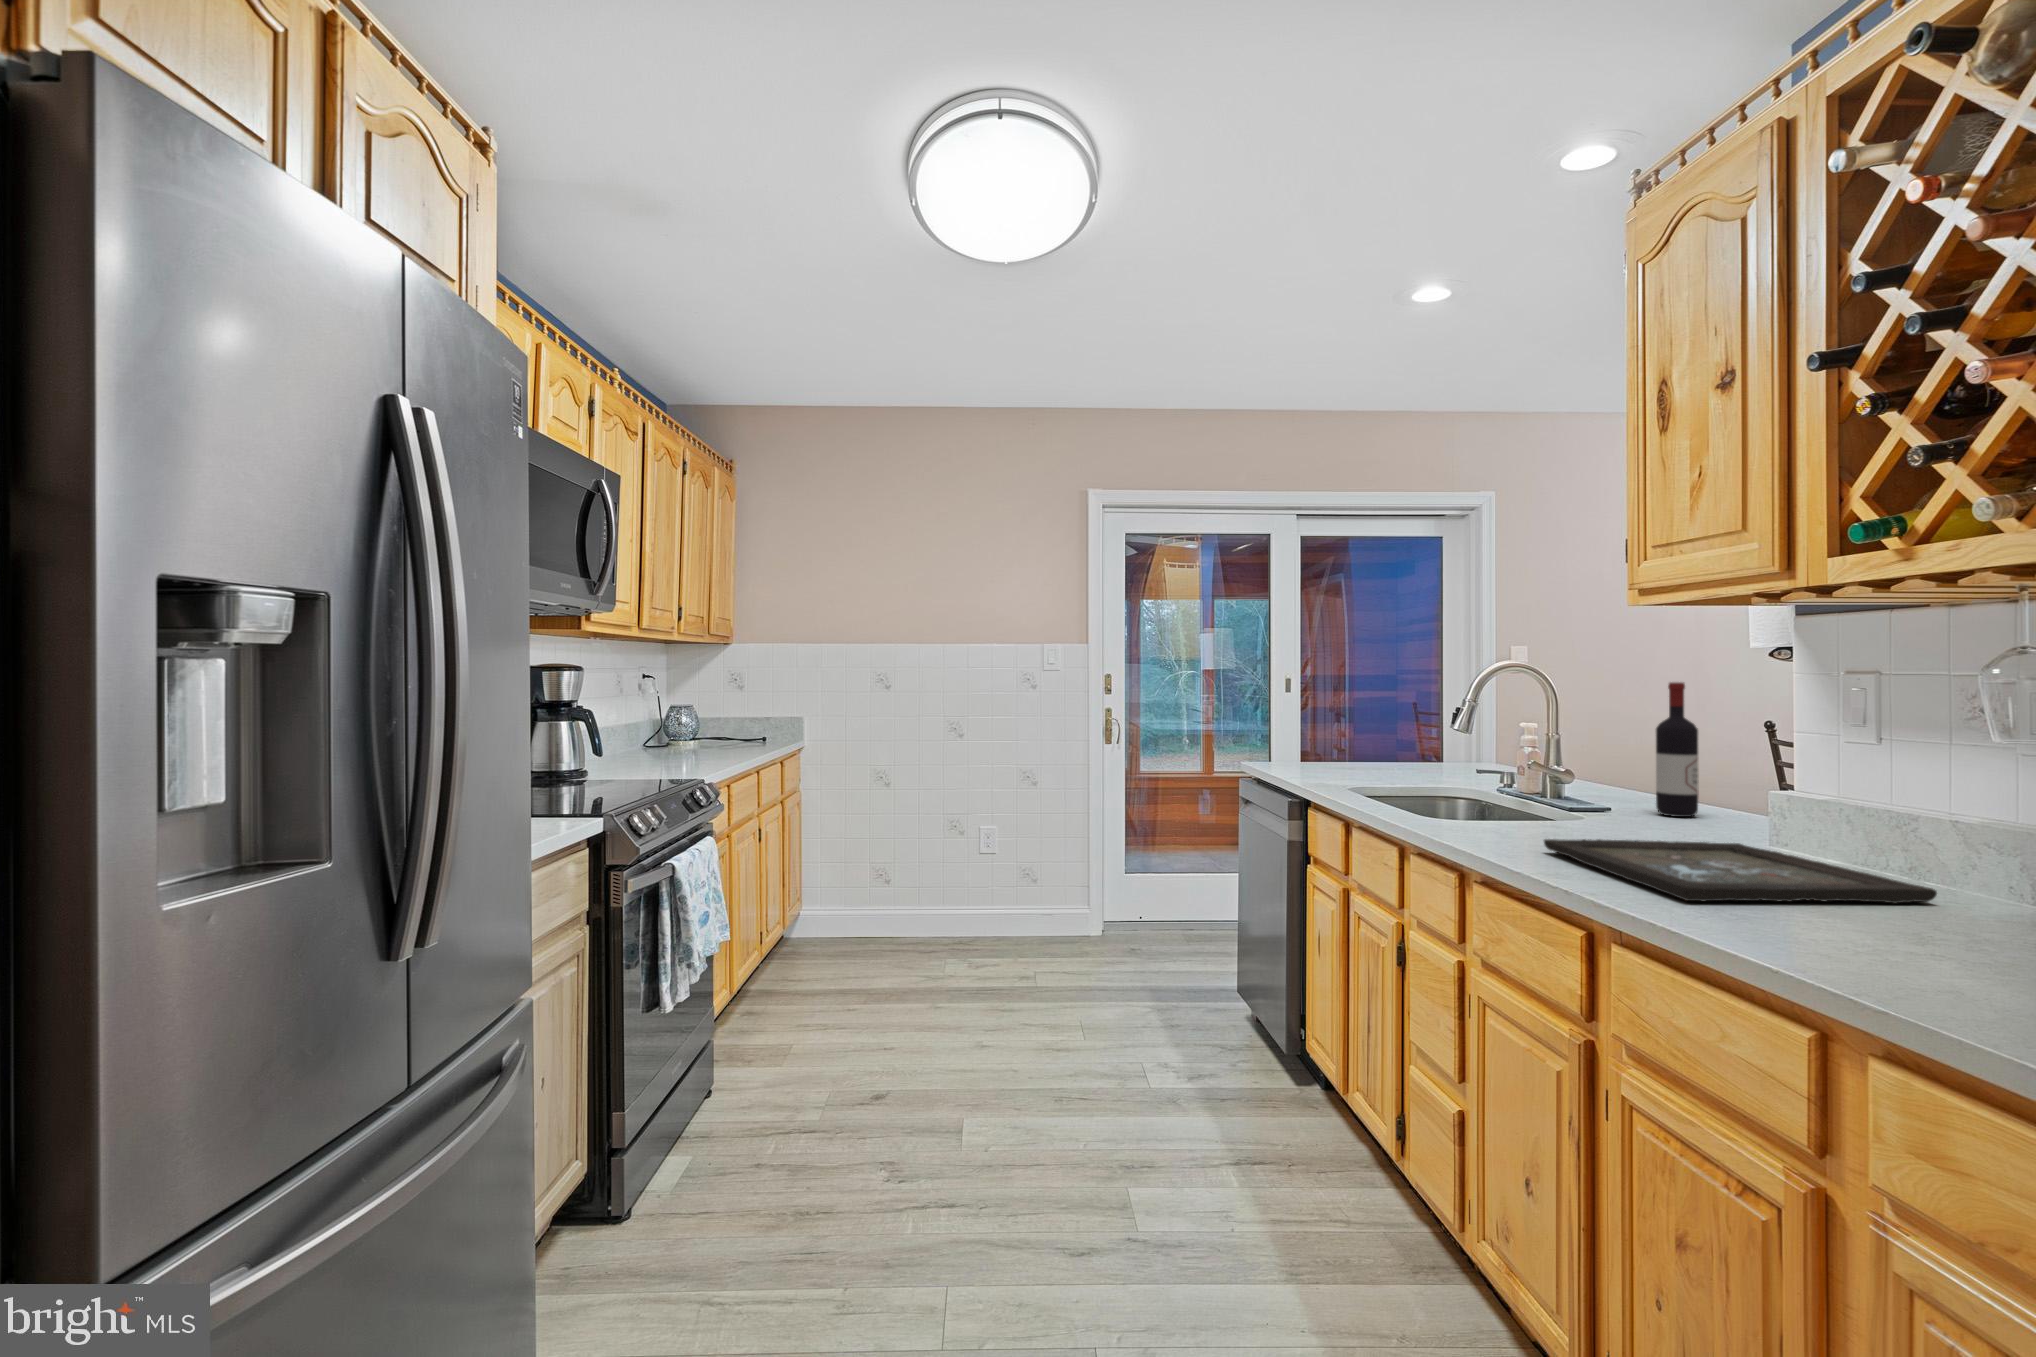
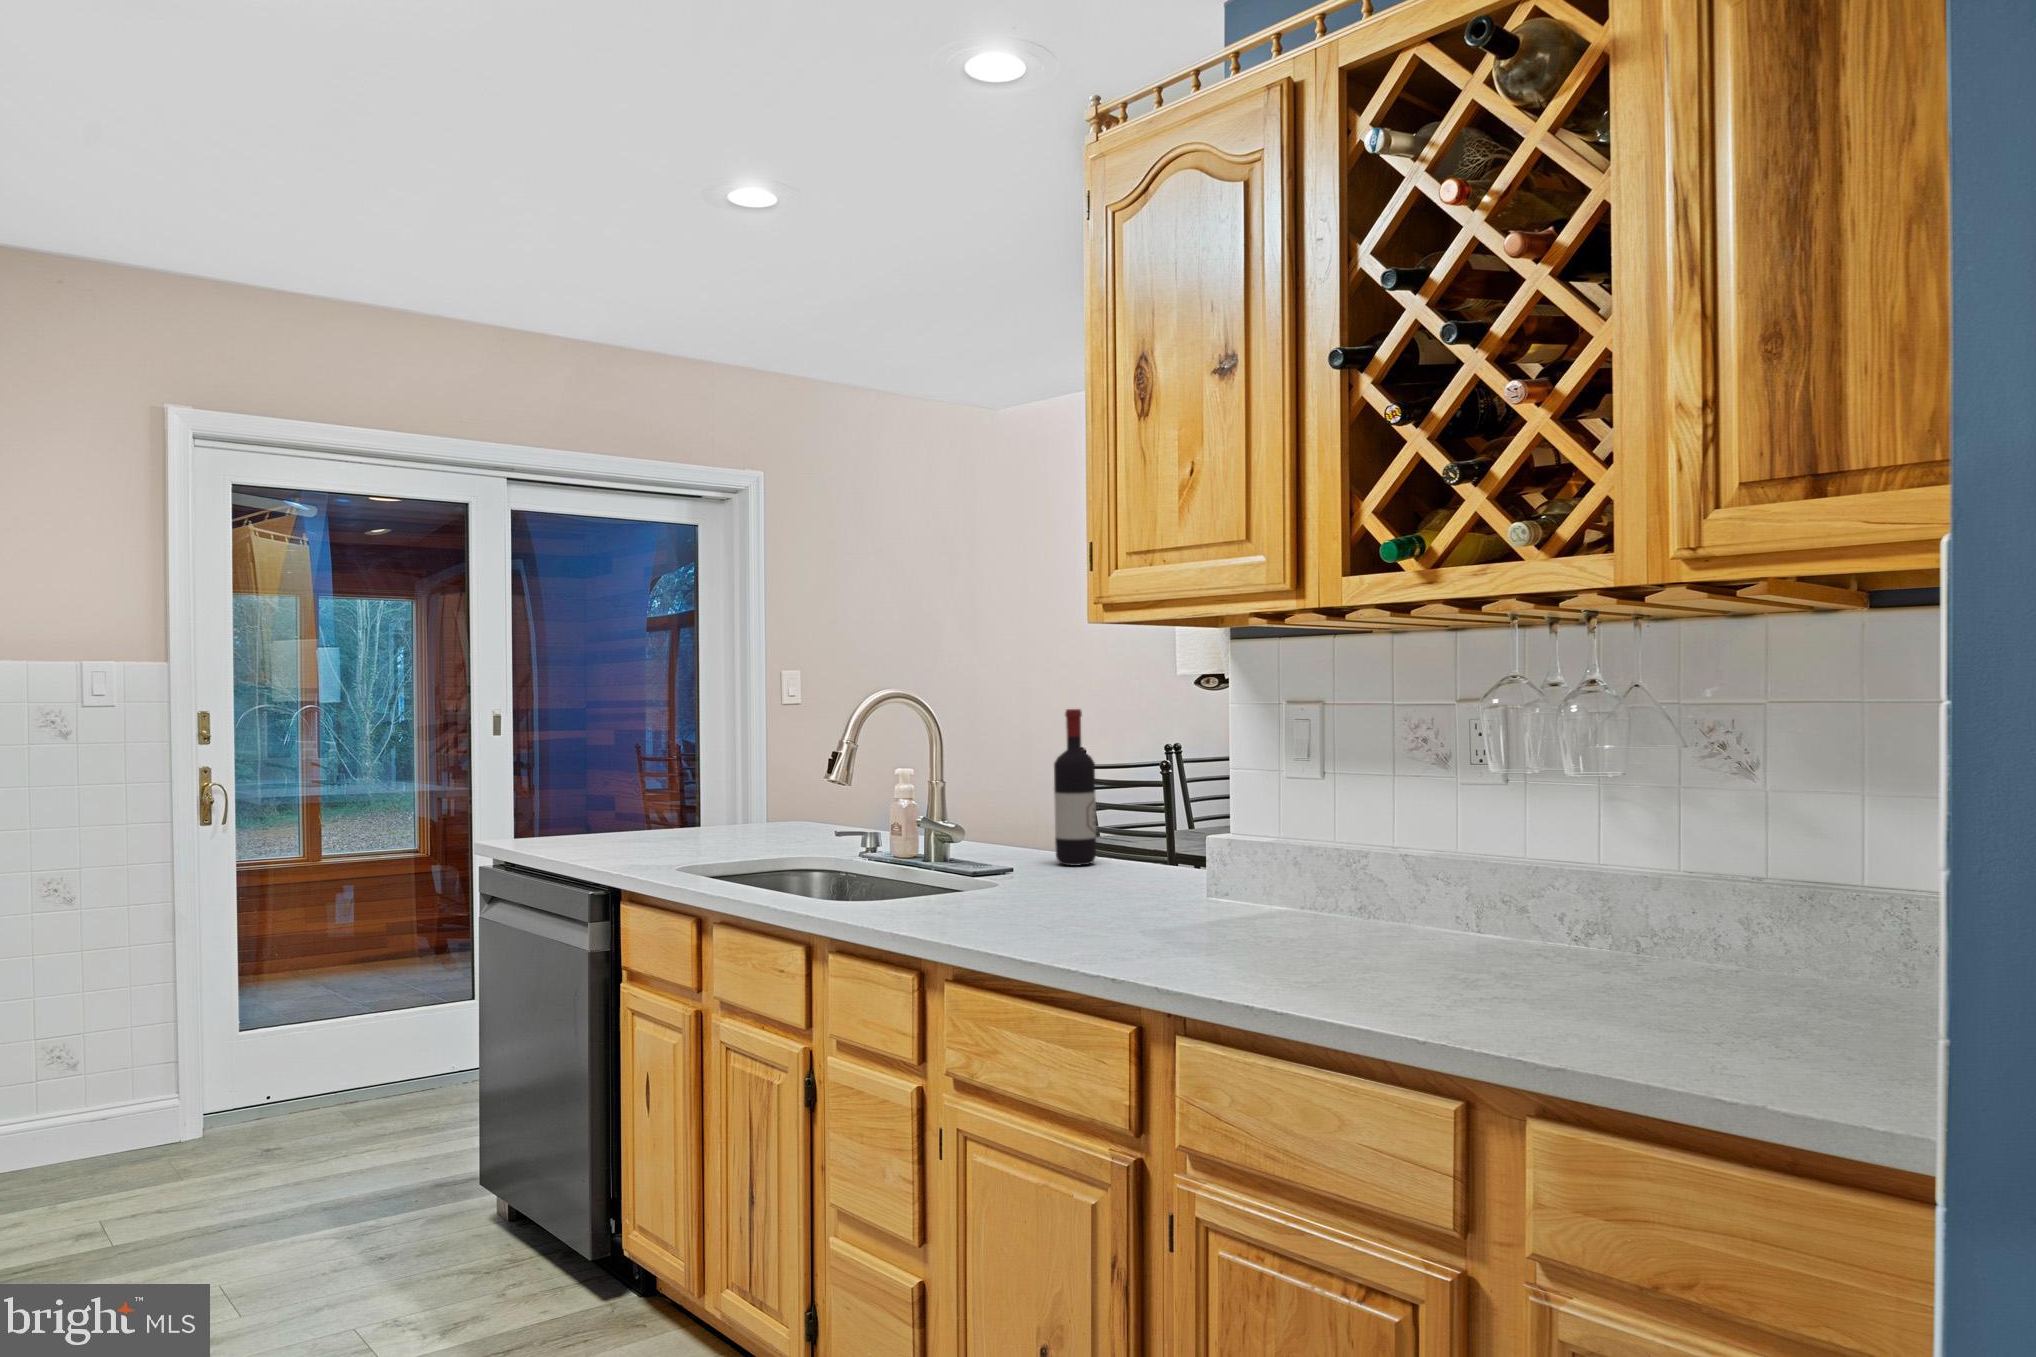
tray: present [1544,839,1937,903] -> none [1026,890,1402,967]

